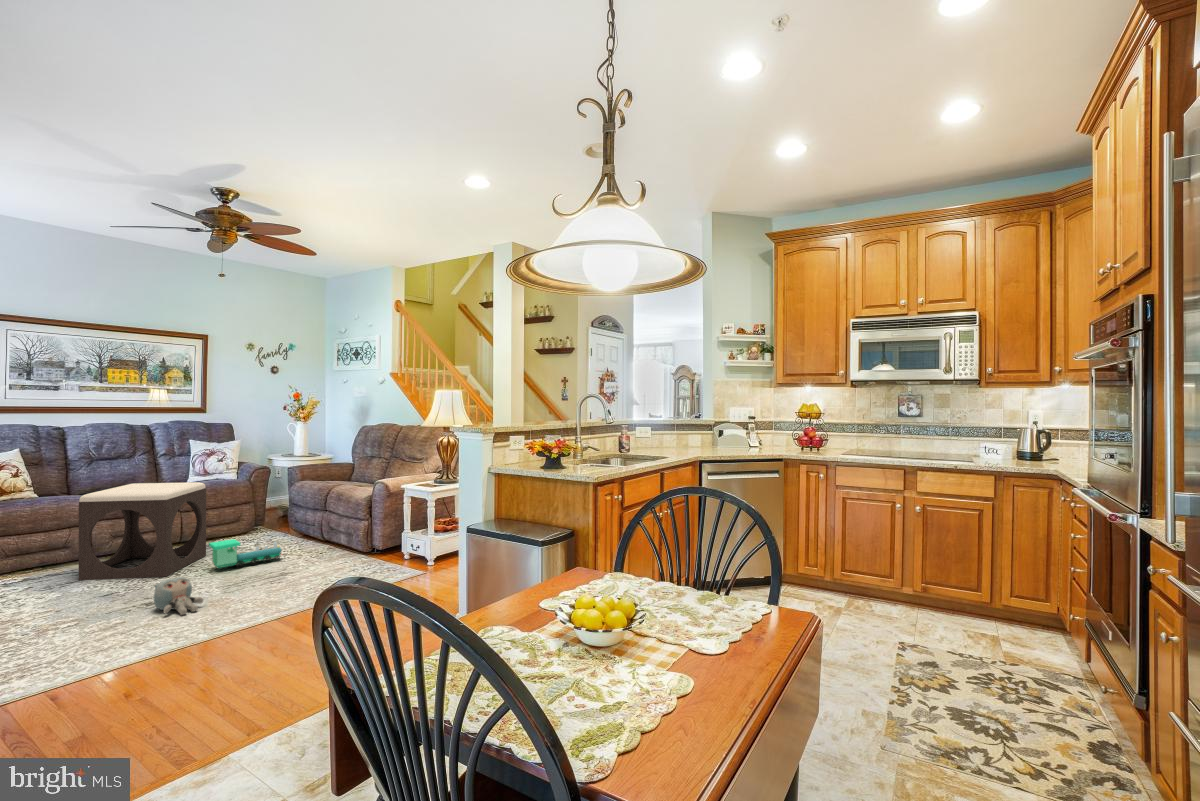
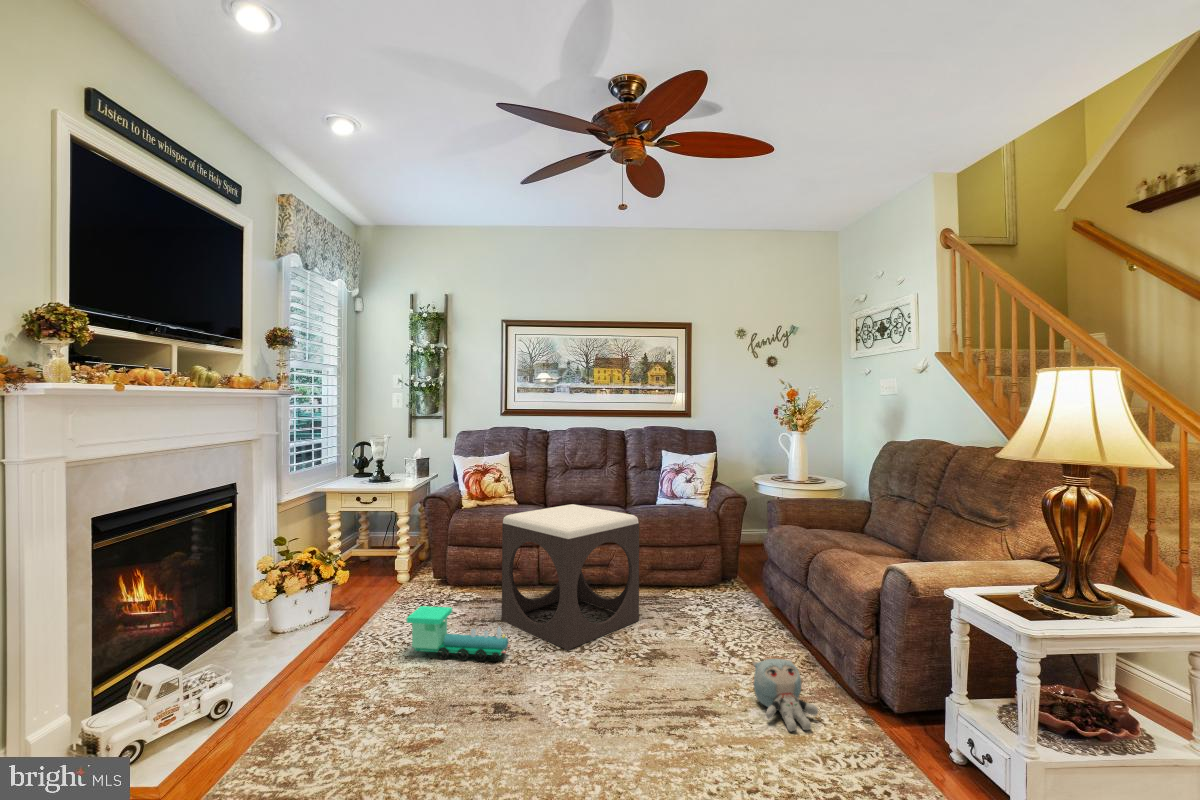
toy train: present [209,539,282,568] -> present [406,606,510,661]
plush toy: present [153,577,204,615] -> present [753,659,818,731]

